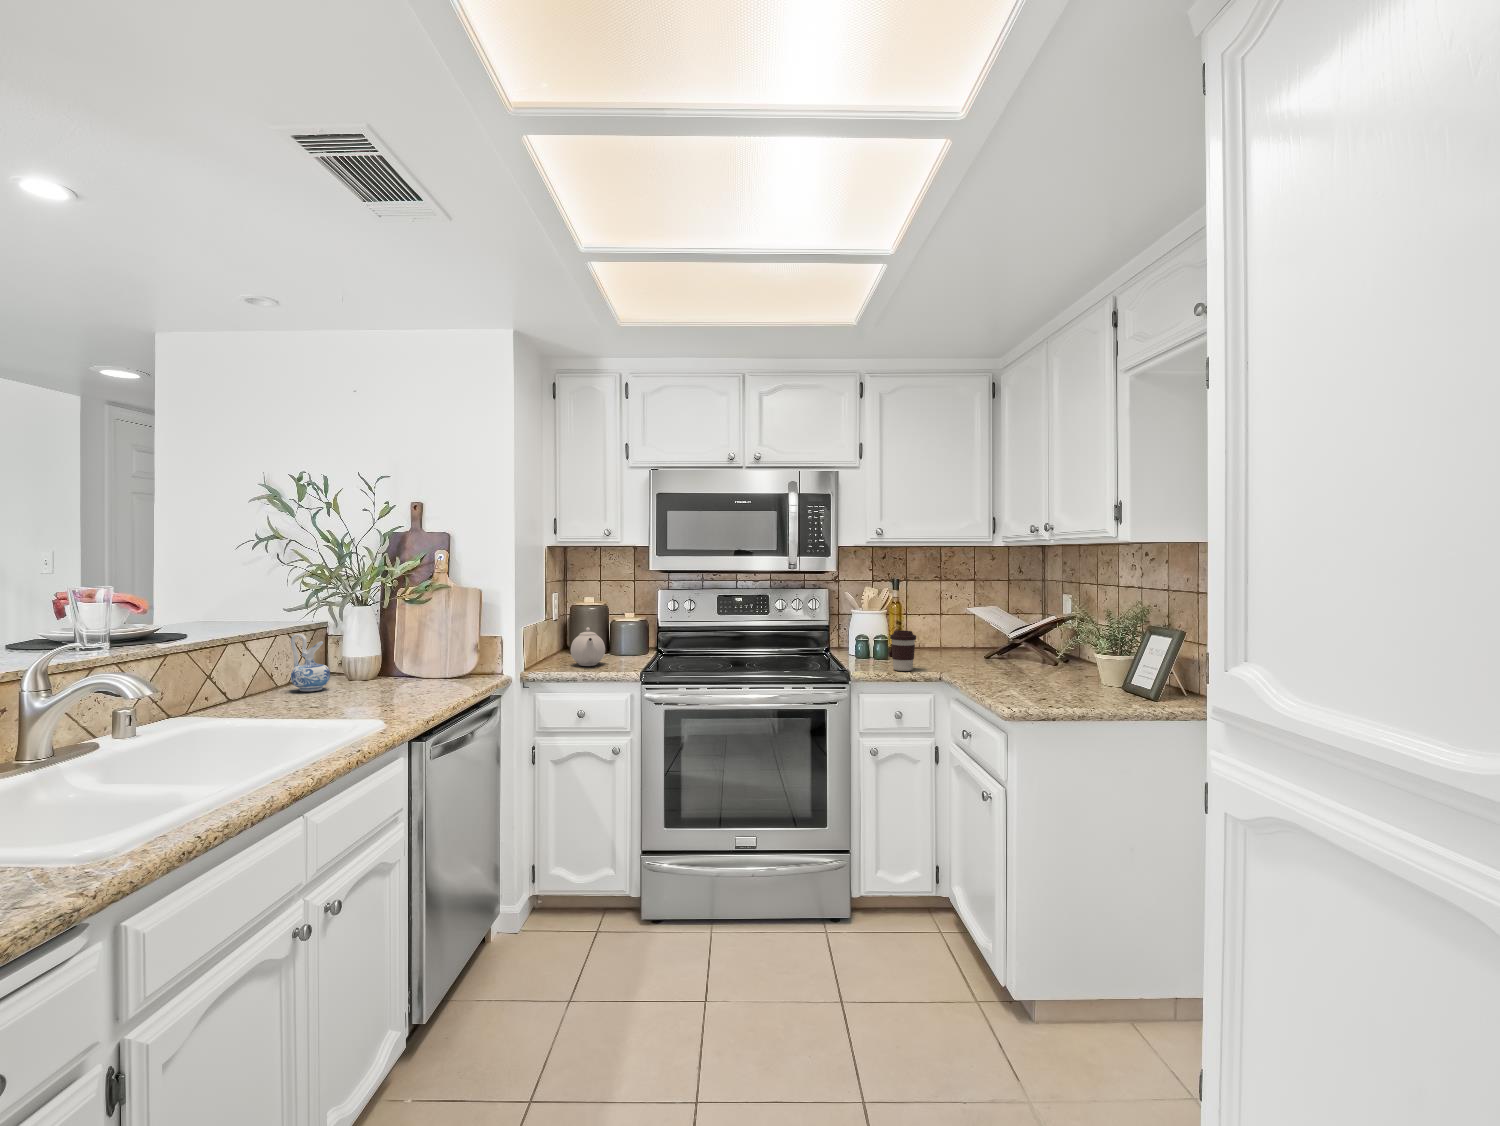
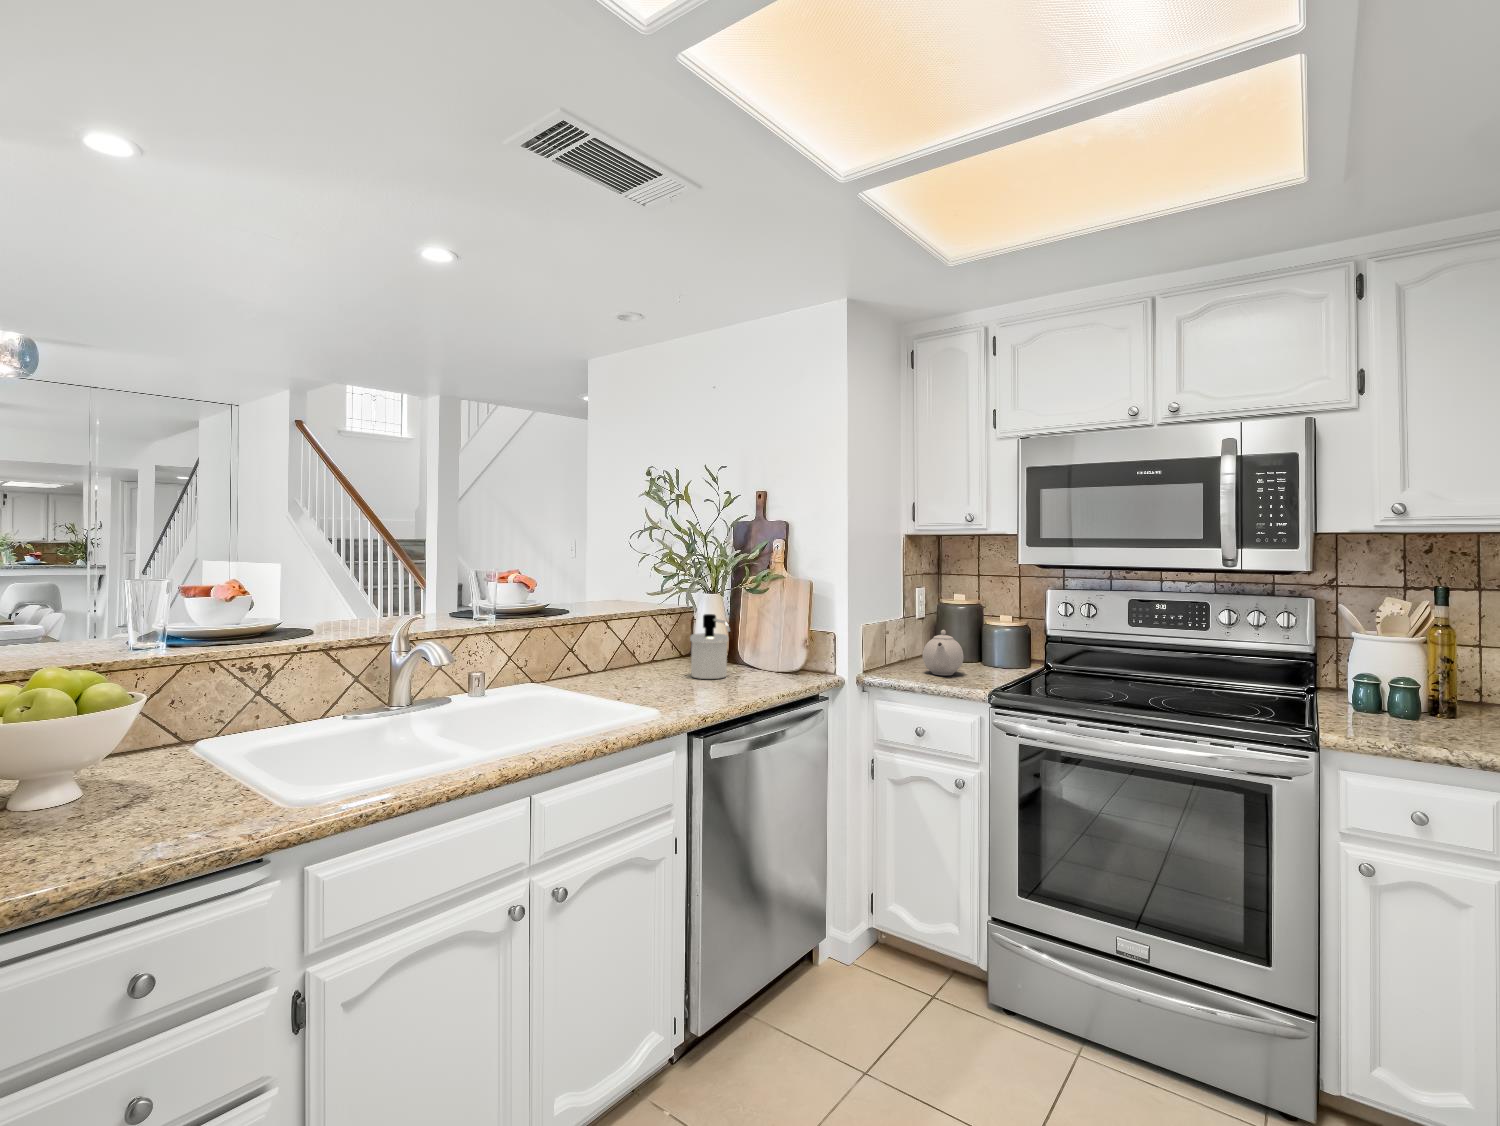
soap dispenser: none [356,626,409,691] -> present [690,614,730,679]
coffee cup: present [890,630,916,671] -> none [1406,670,1462,739]
ceramic pitcher: present [291,634,330,691] -> none [641,617,673,673]

